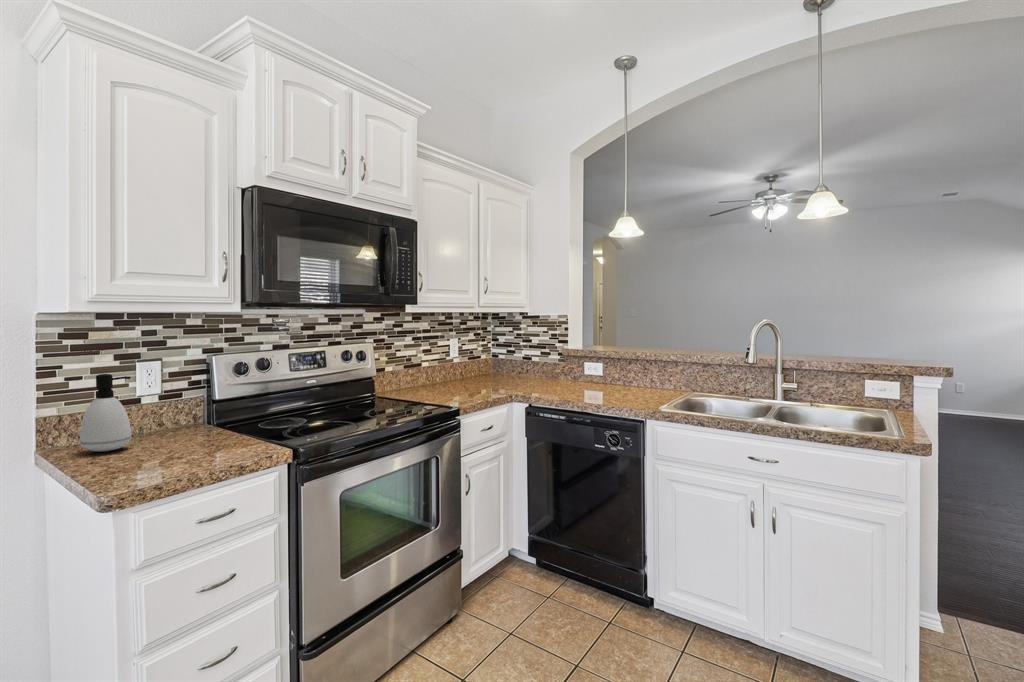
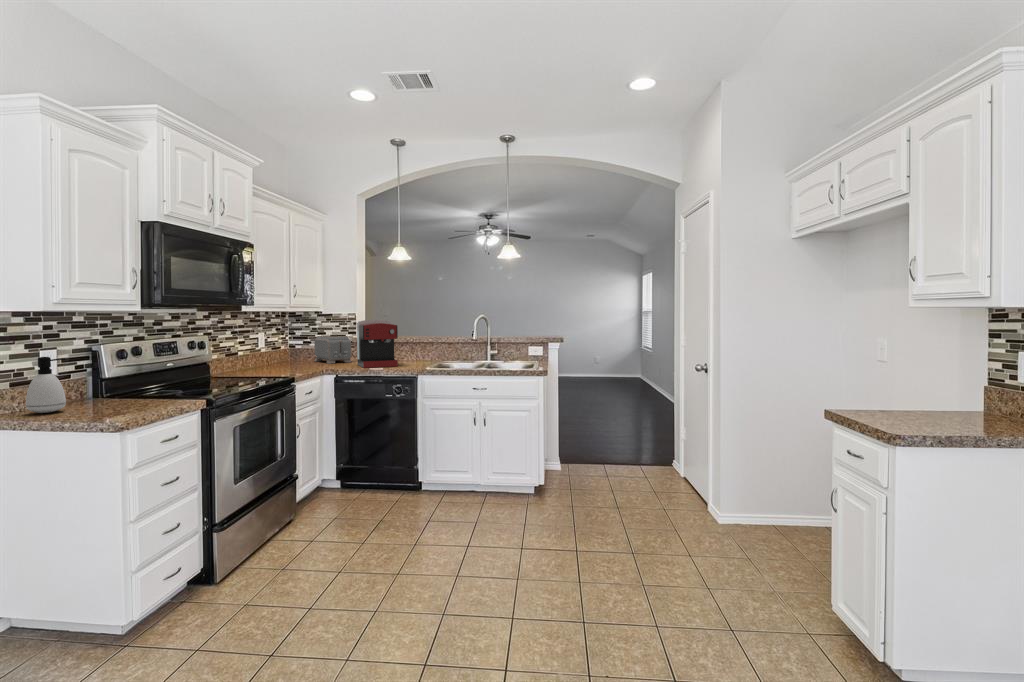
coffee maker: none [566,323,619,392] -> present [357,319,398,368]
toaster: none [518,345,562,381] -> present [314,337,352,364]

